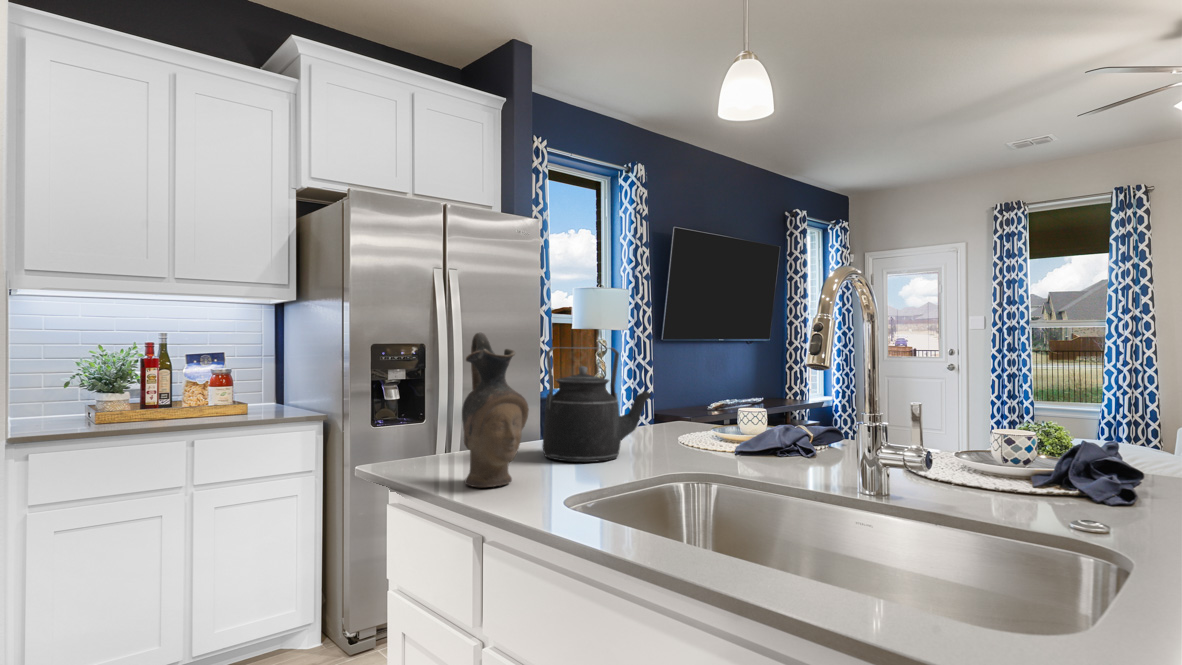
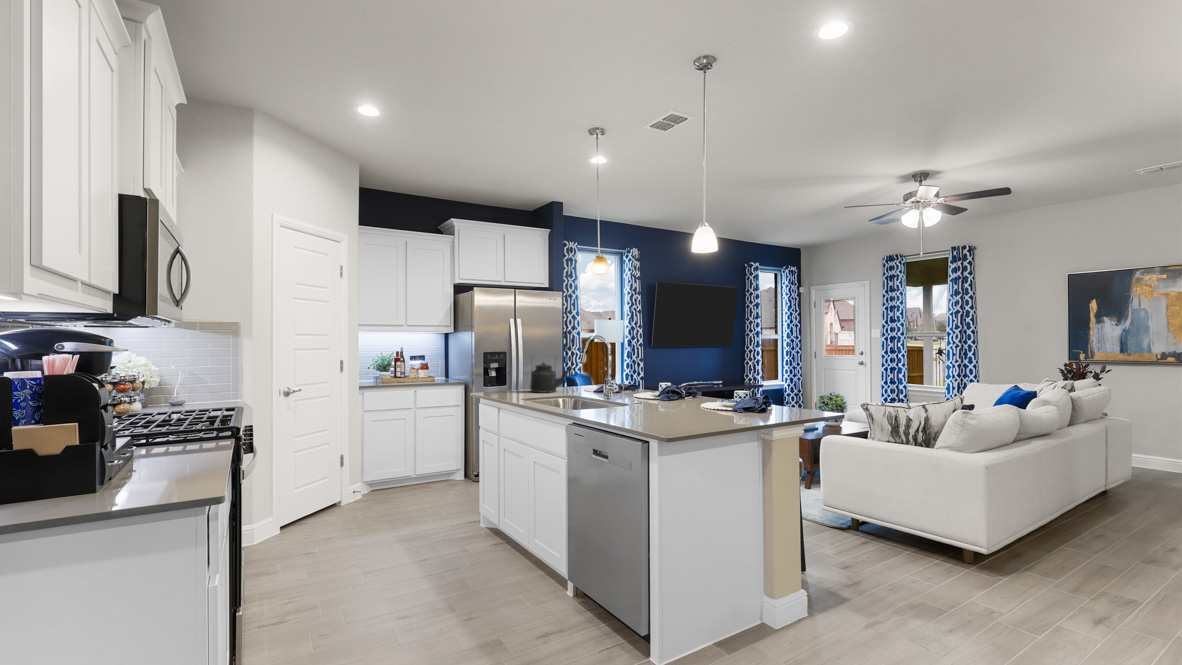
ceramic pitcher: present [462,333,529,487] -> none [498,351,517,396]

